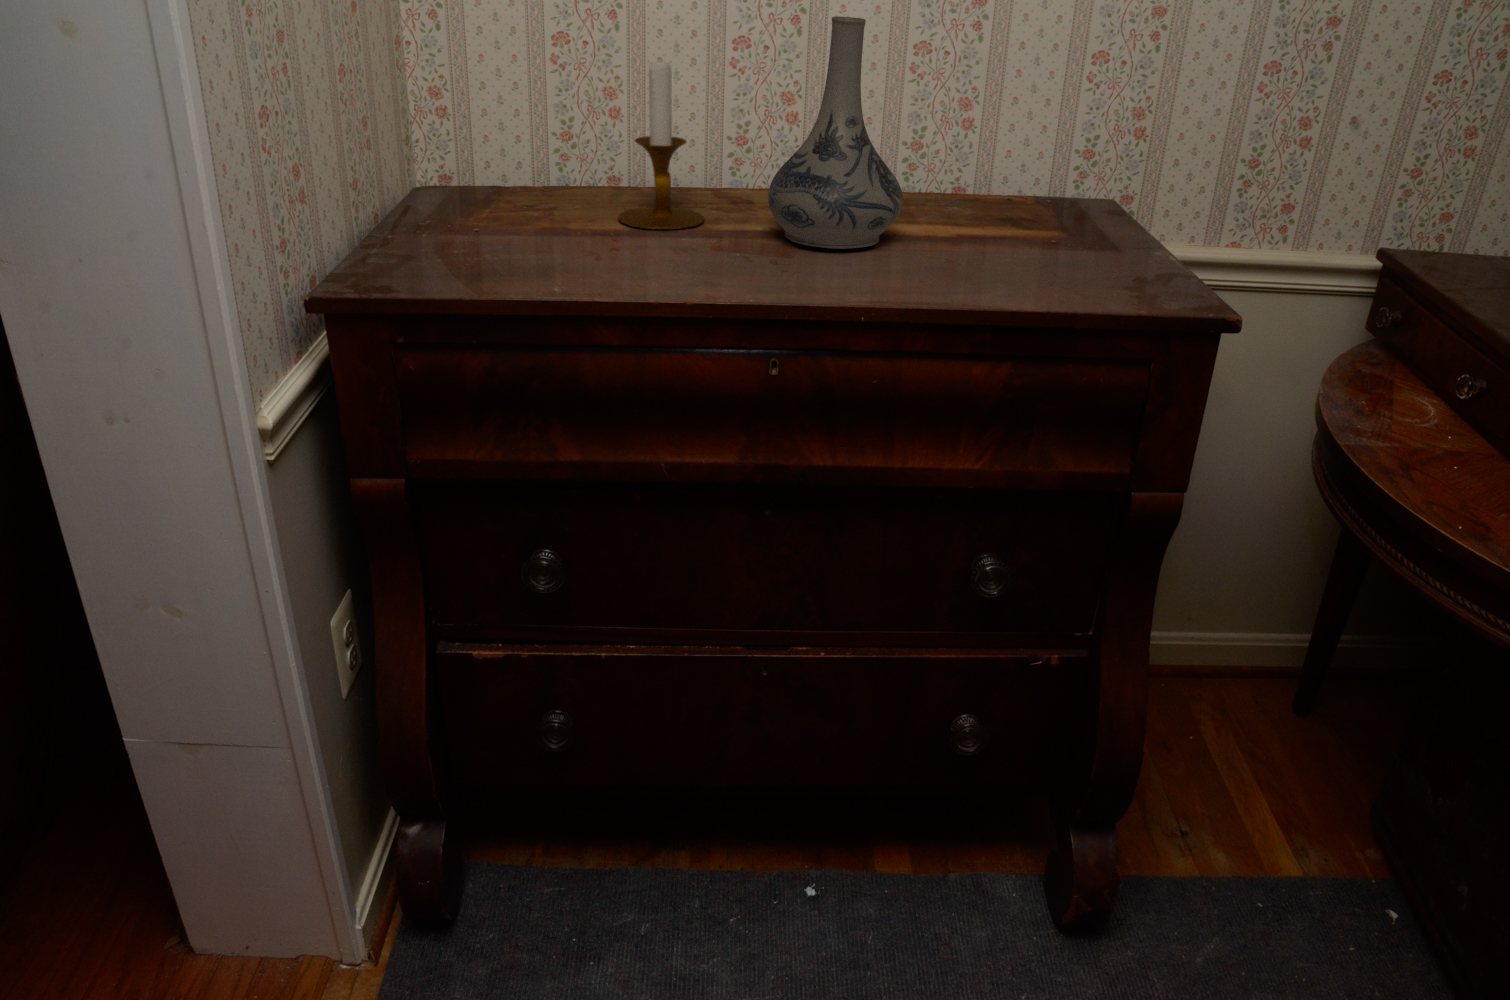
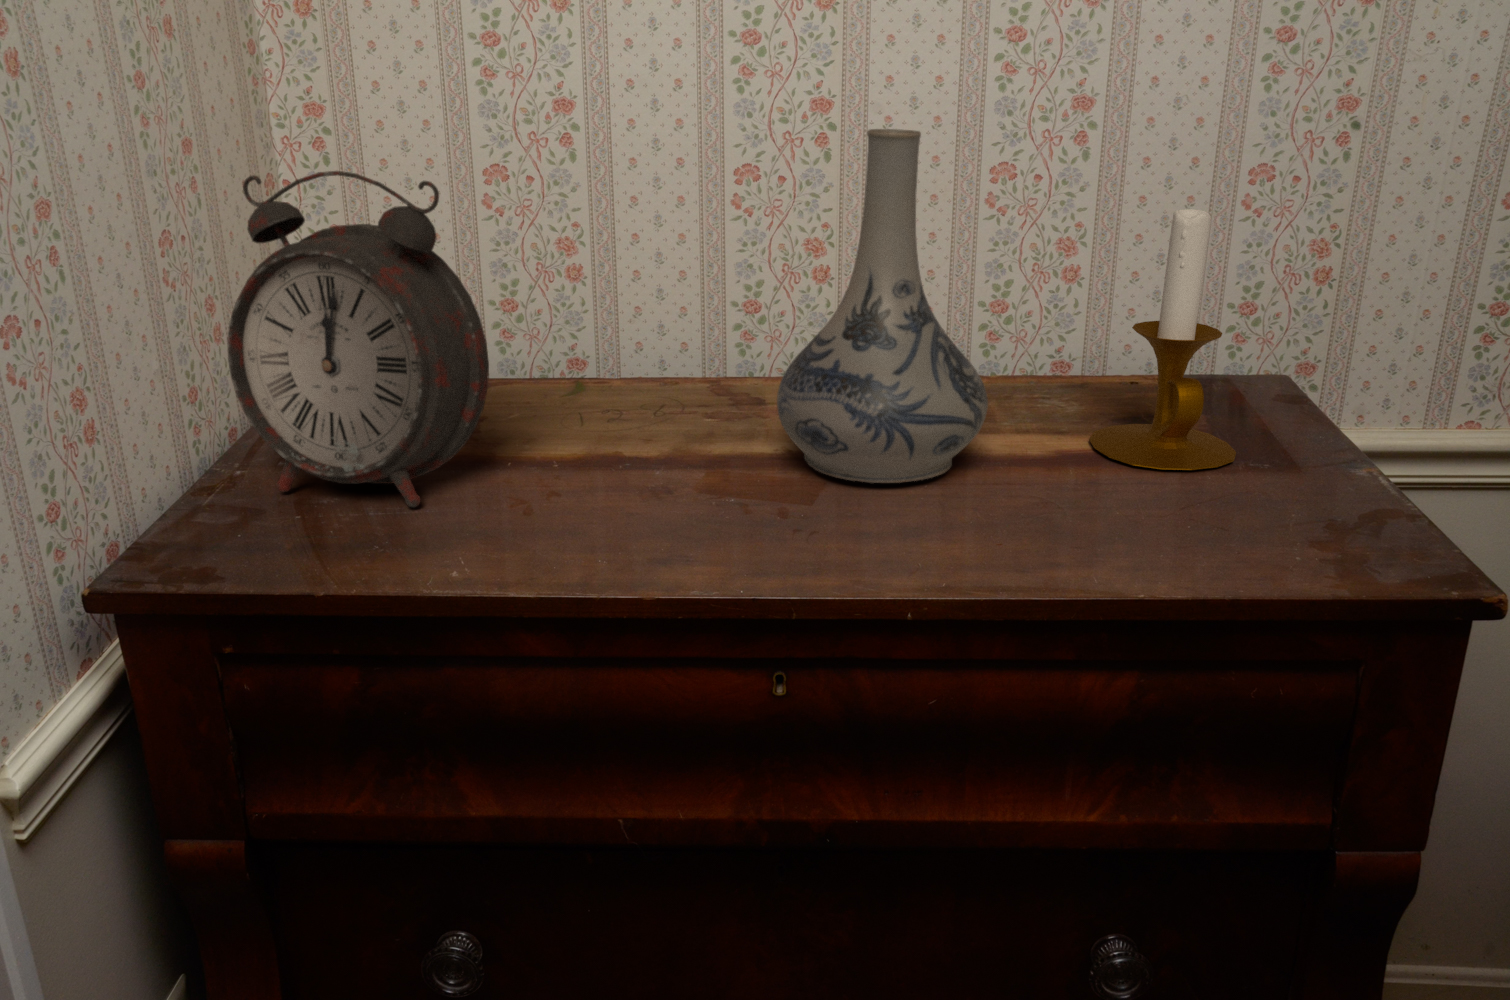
alarm clock: none [420,31,588,255] -> present [227,171,489,507]
candlestick: present [618,62,704,229] -> present [1089,209,1236,470]

